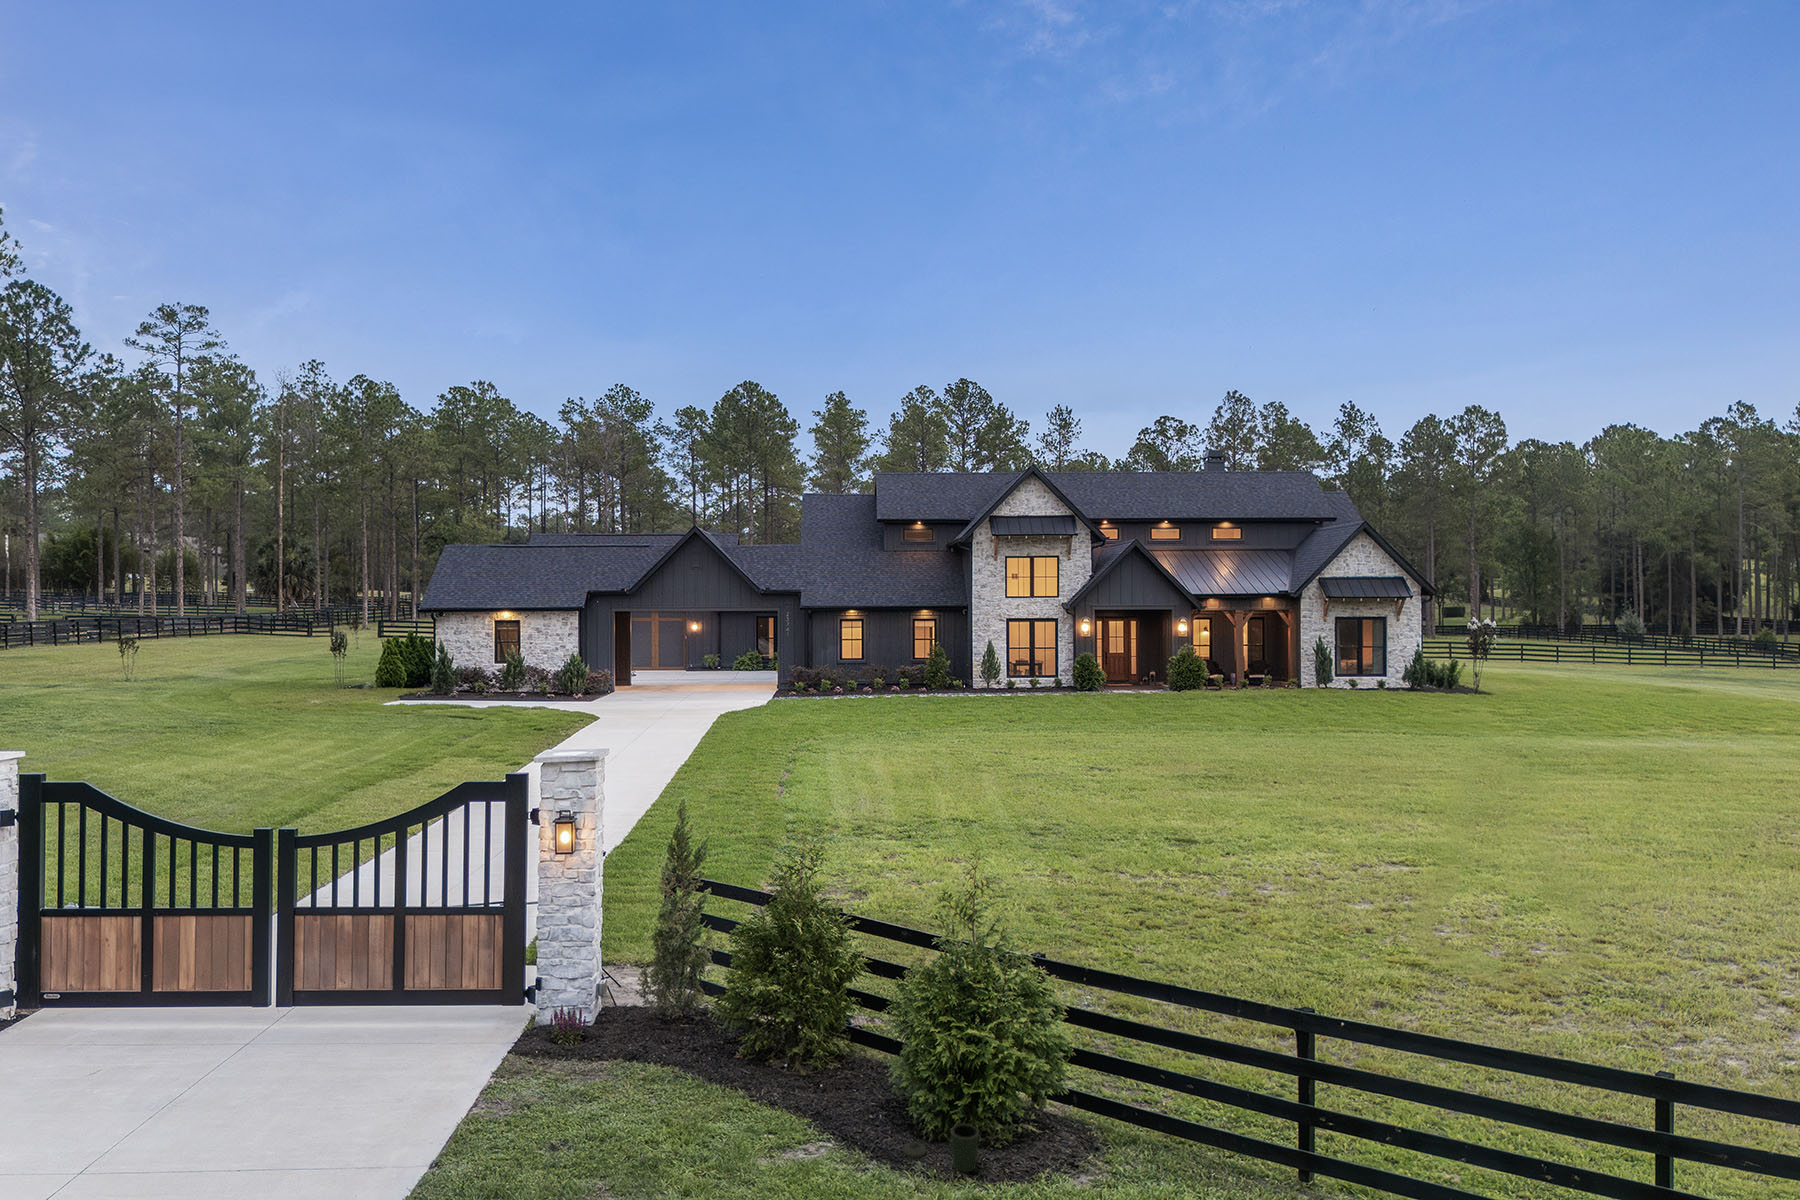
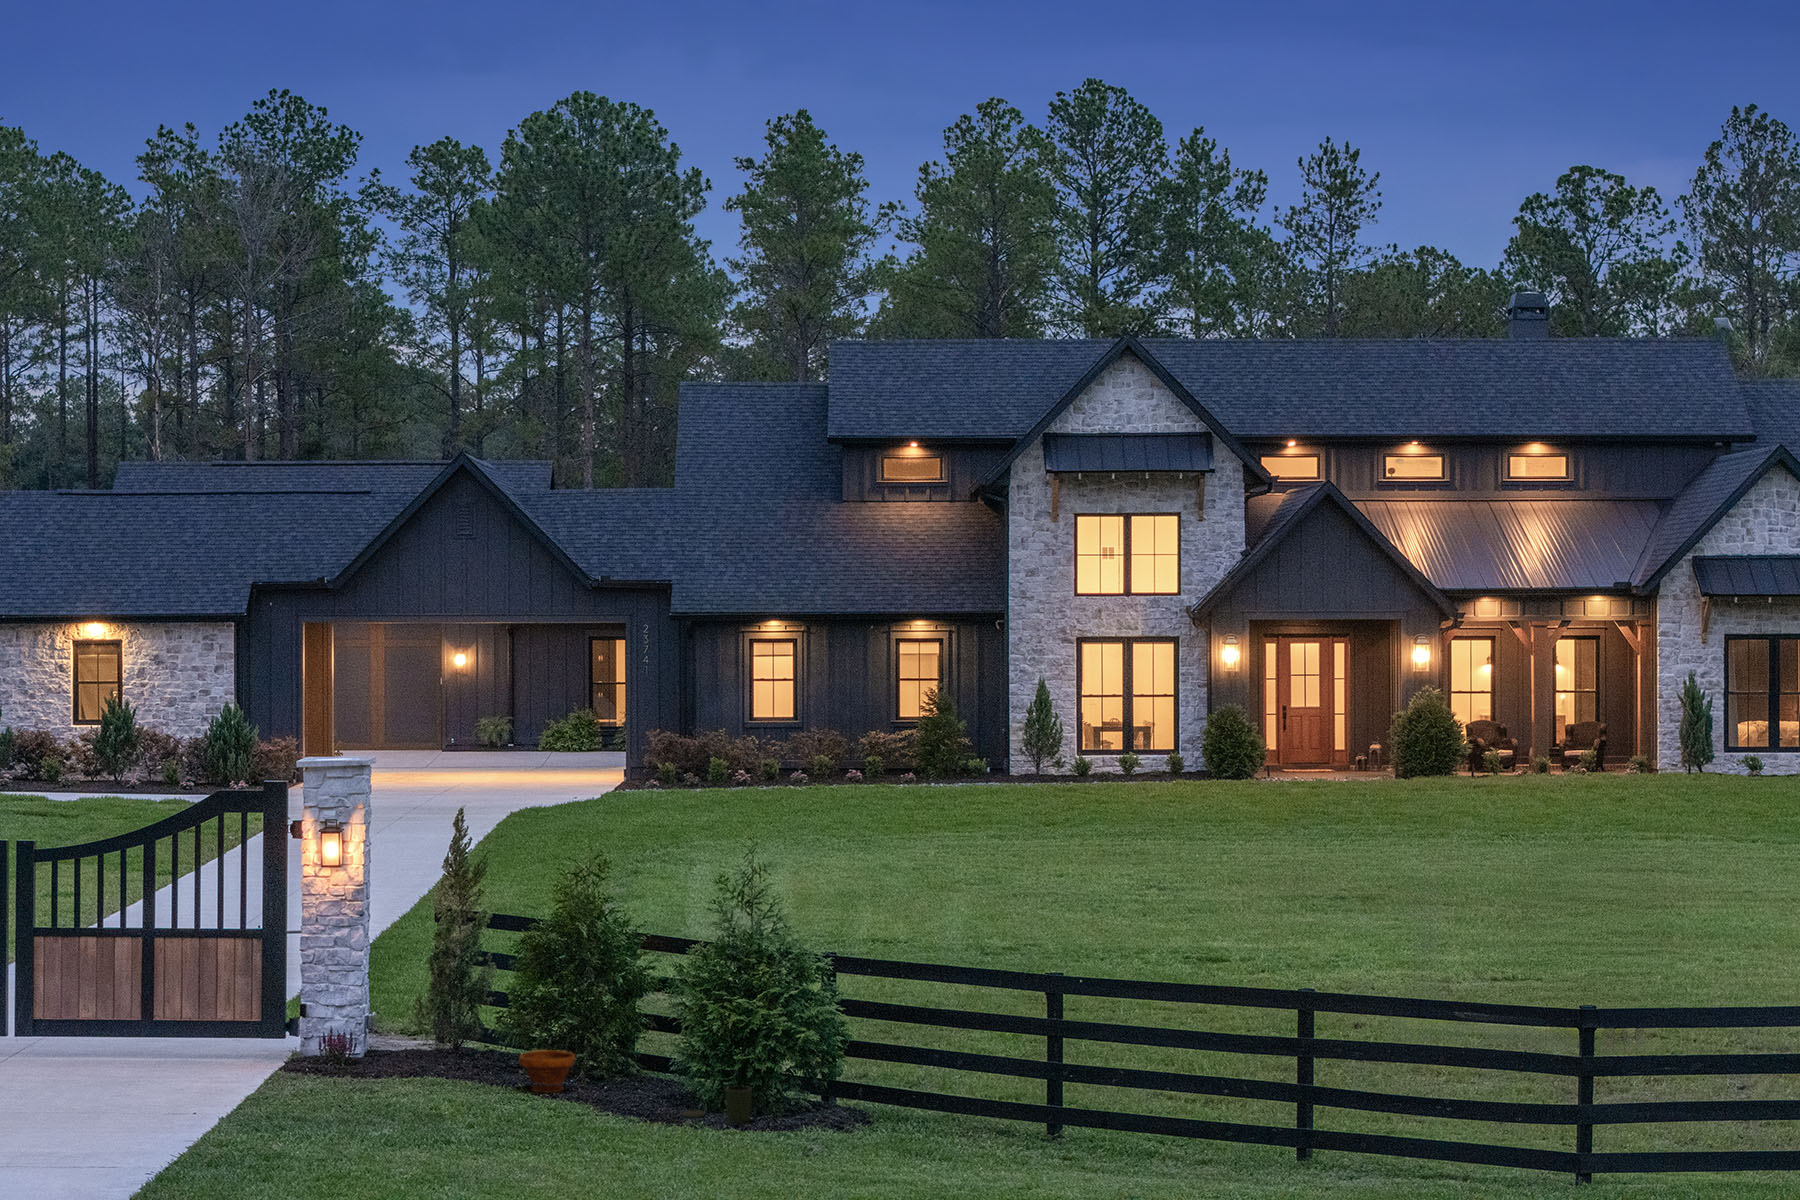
planter: none [733,1037,786,1090] -> present [519,1050,575,1093]

